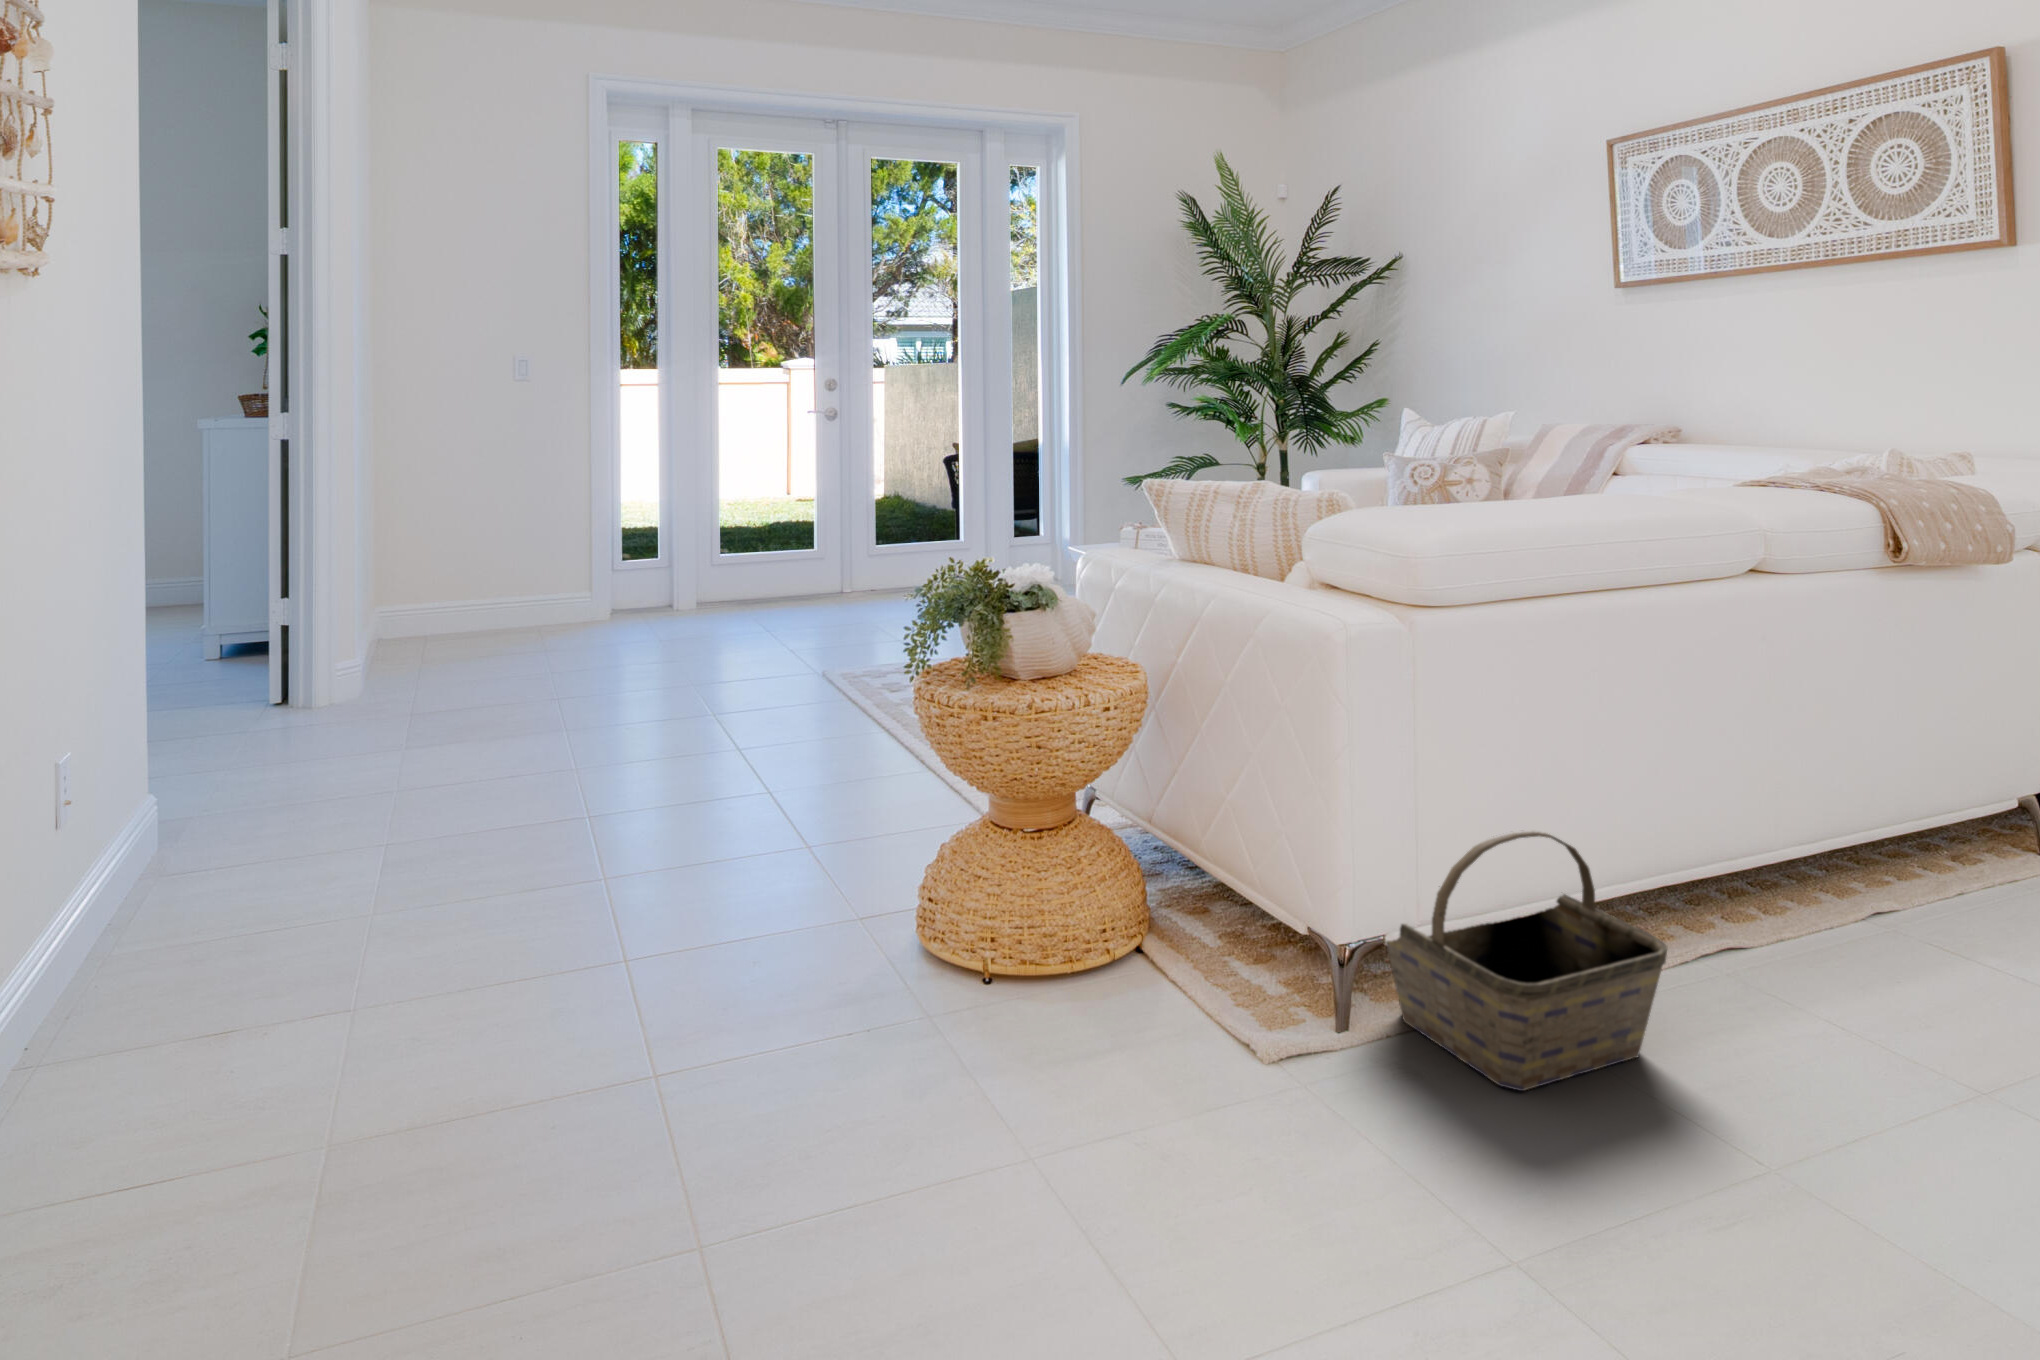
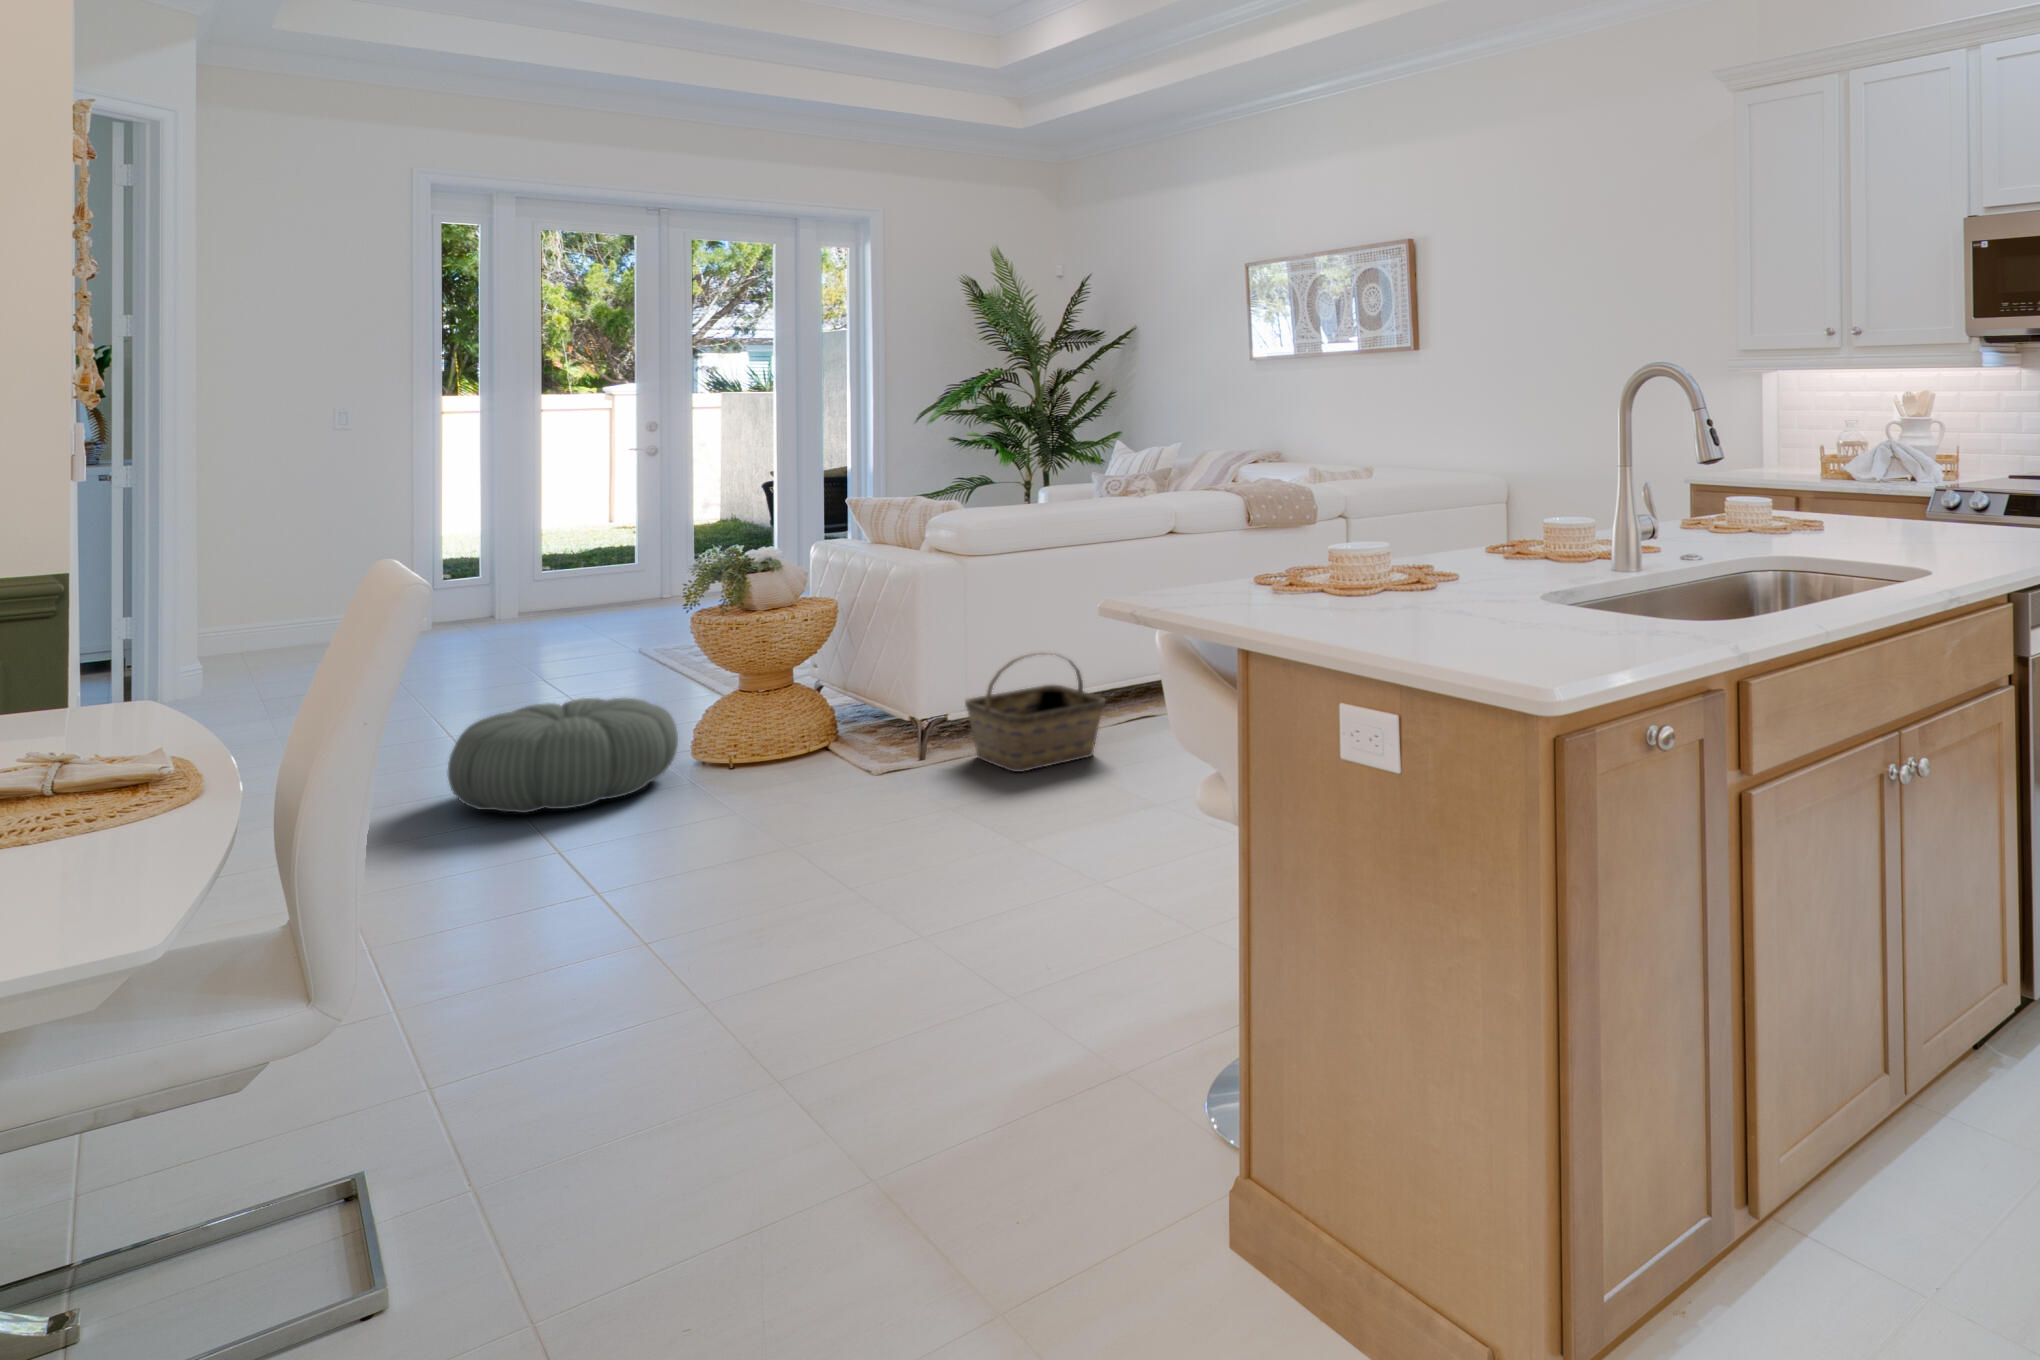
pouf: none [563,832,900,1065] -> present [448,698,678,813]

